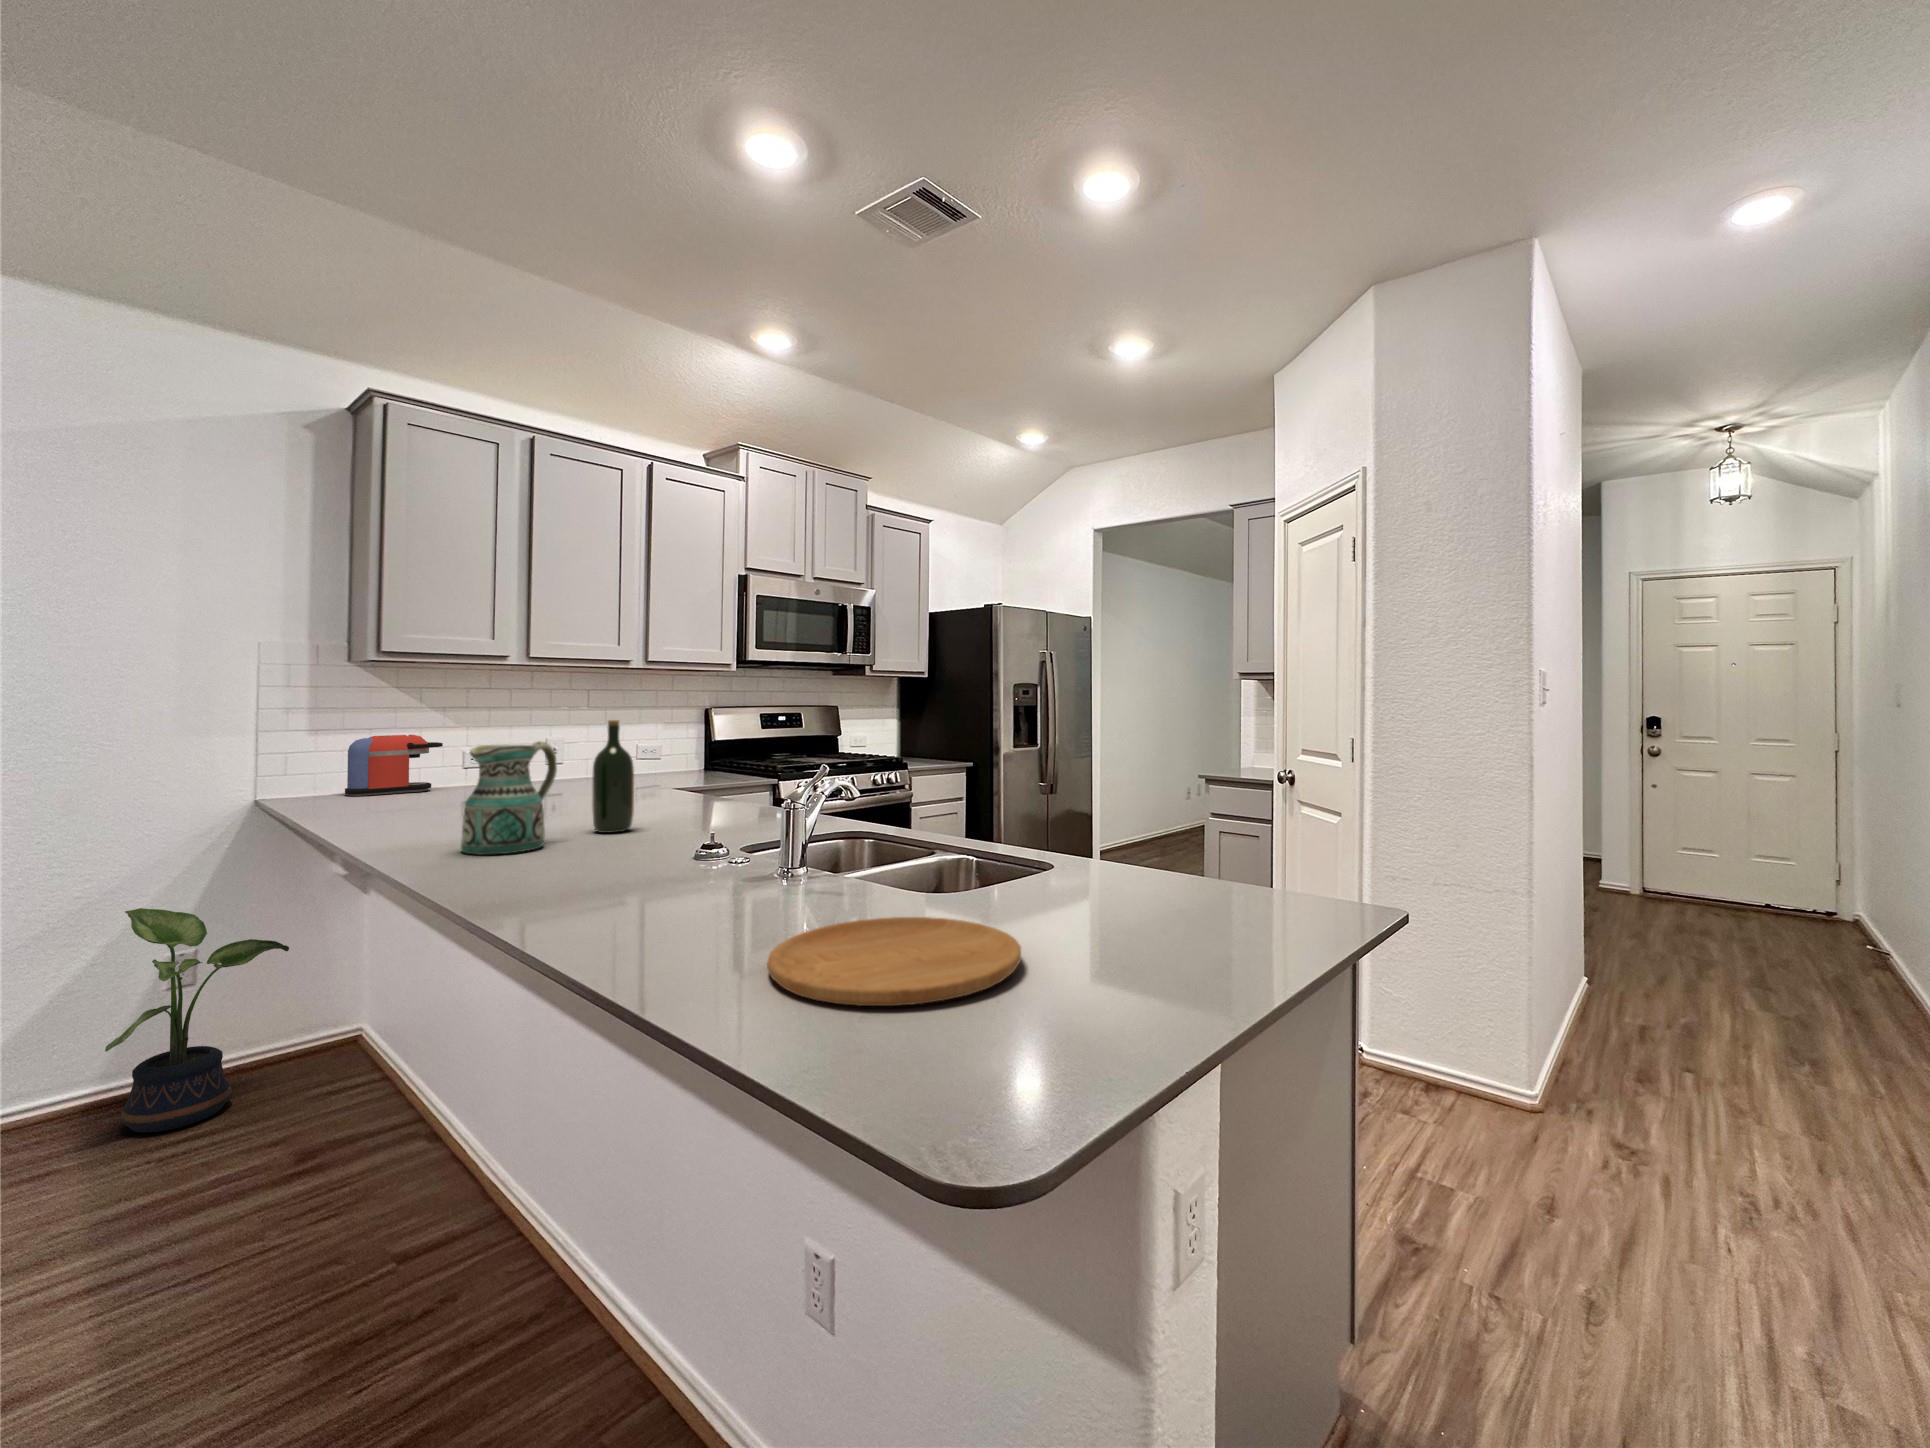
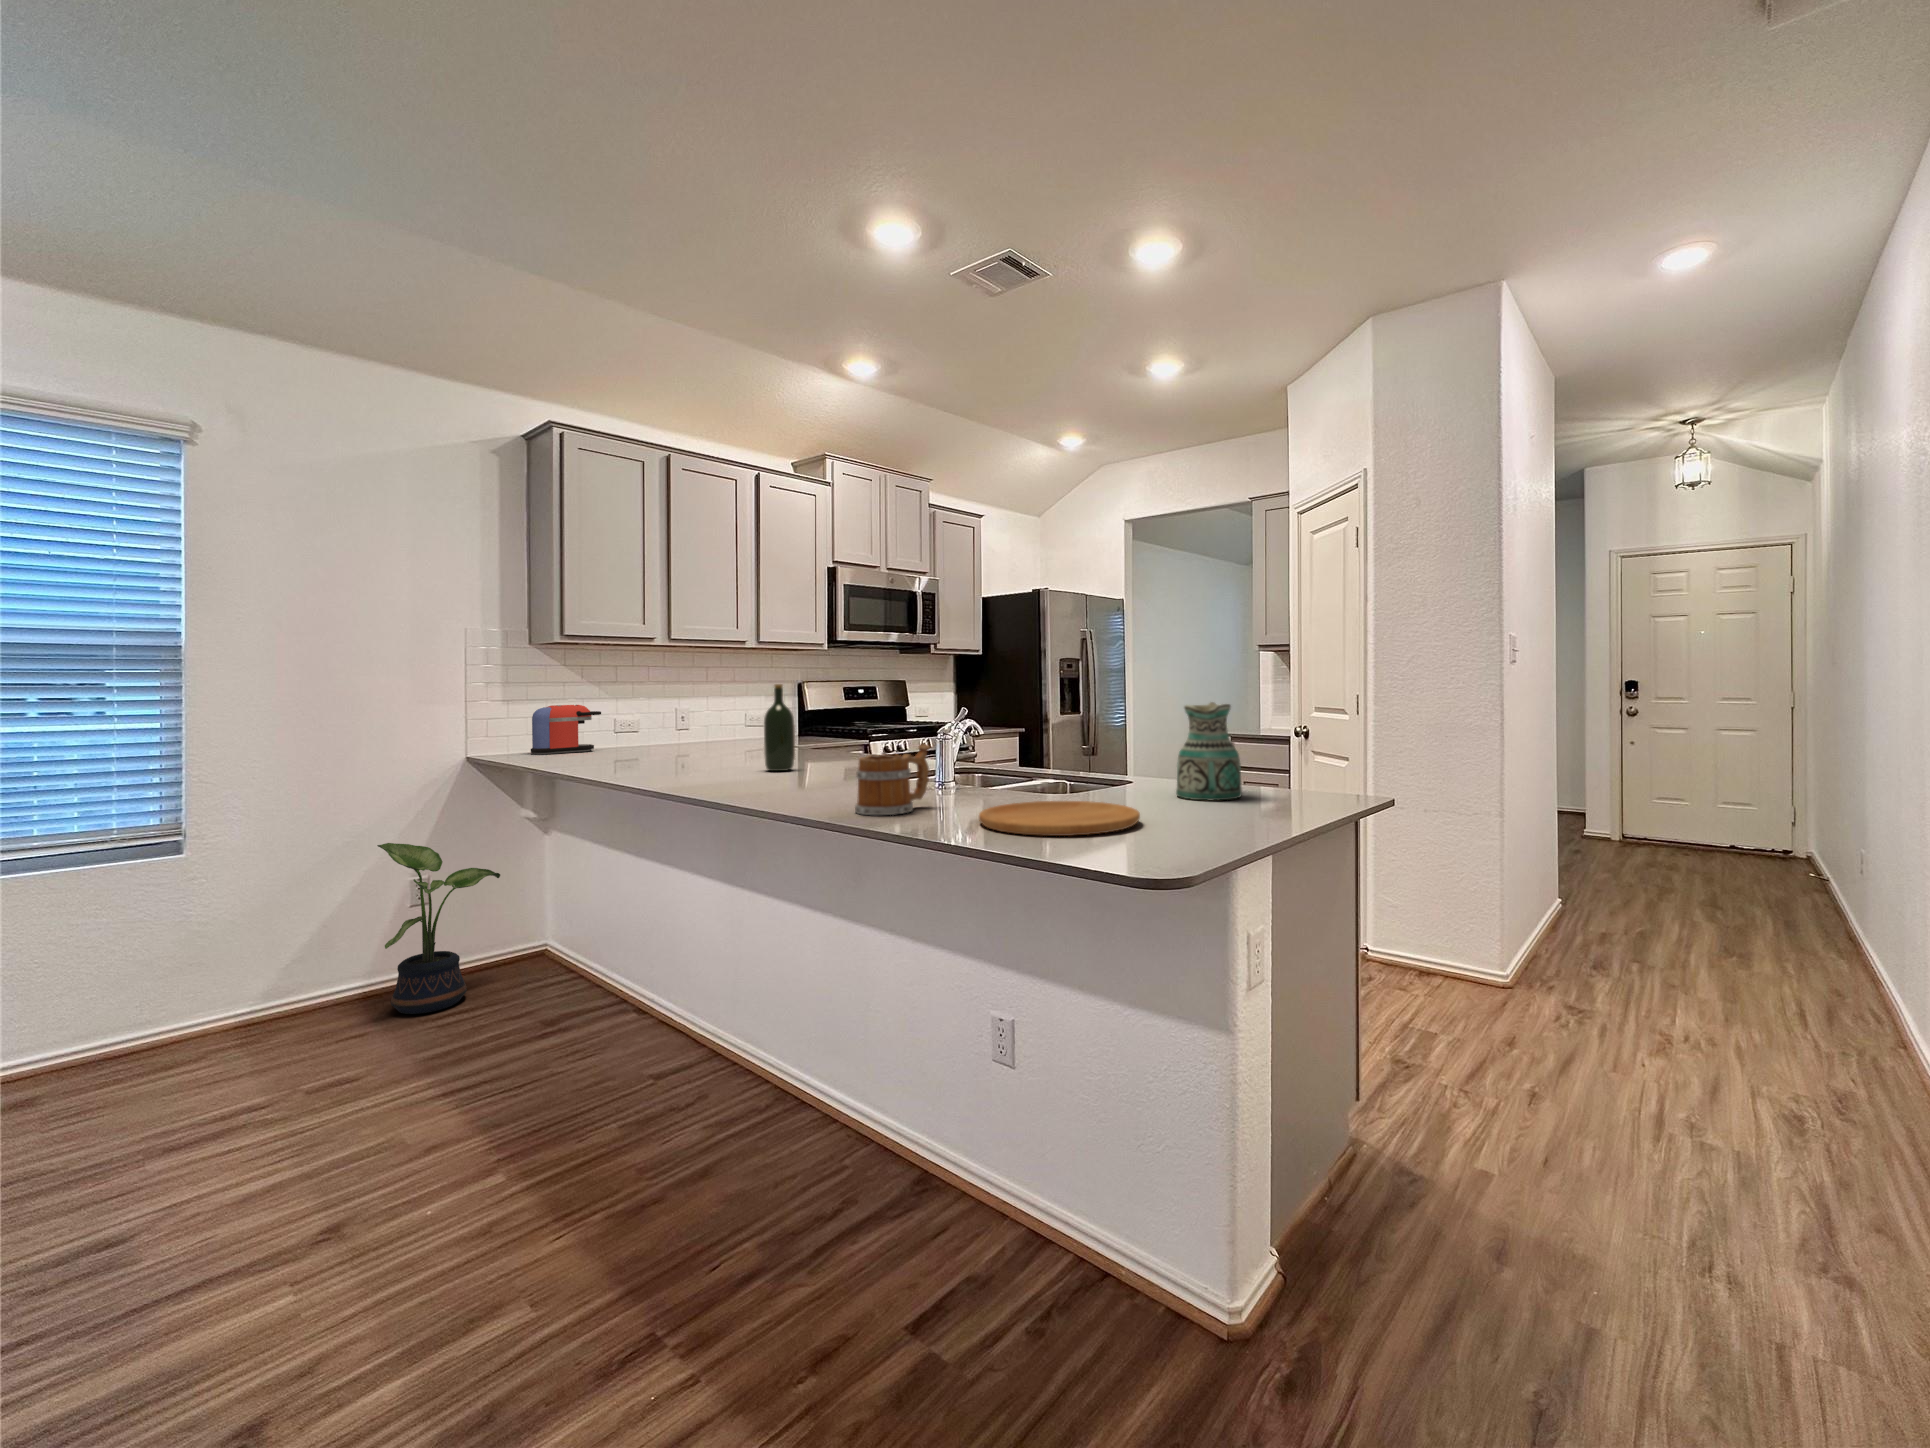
ceramic pitcher: present [461,741,557,855] -> present [1176,702,1242,800]
mug: none [610,826,738,940] -> present [855,745,930,815]

